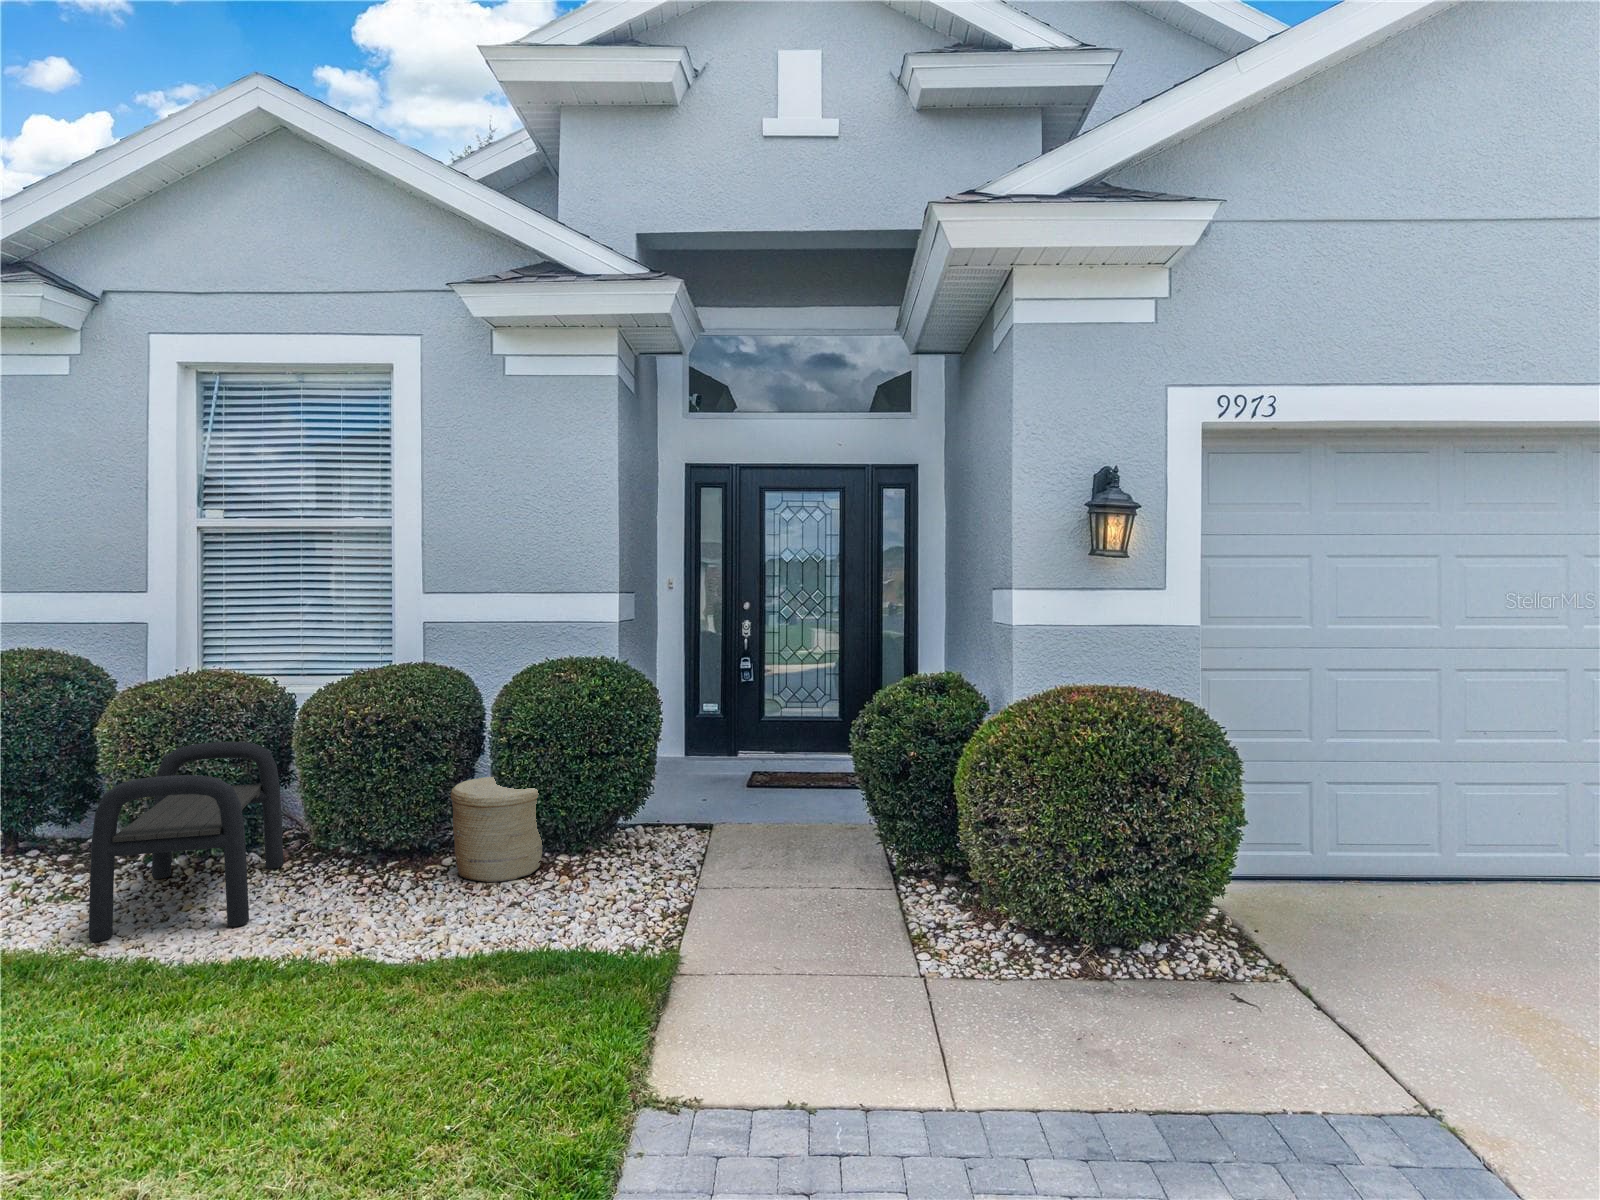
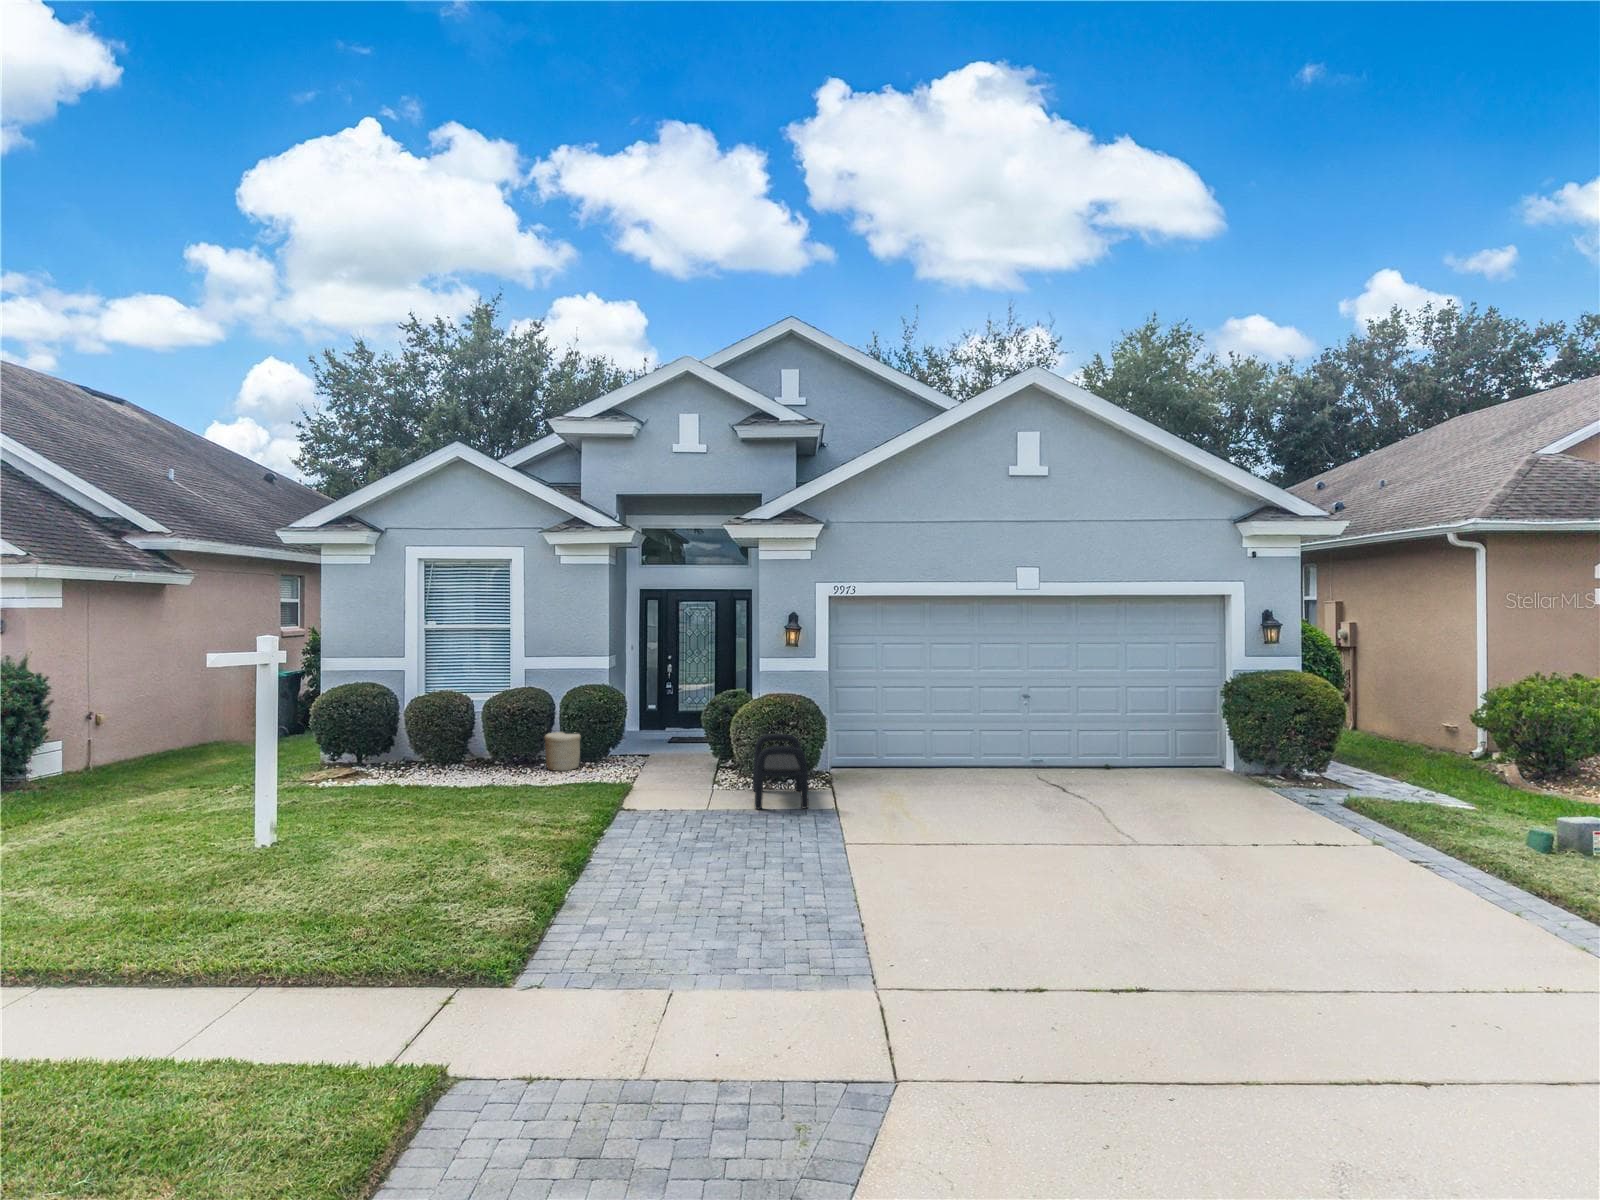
bench: present [89,742,284,941] -> present [753,734,809,809]

